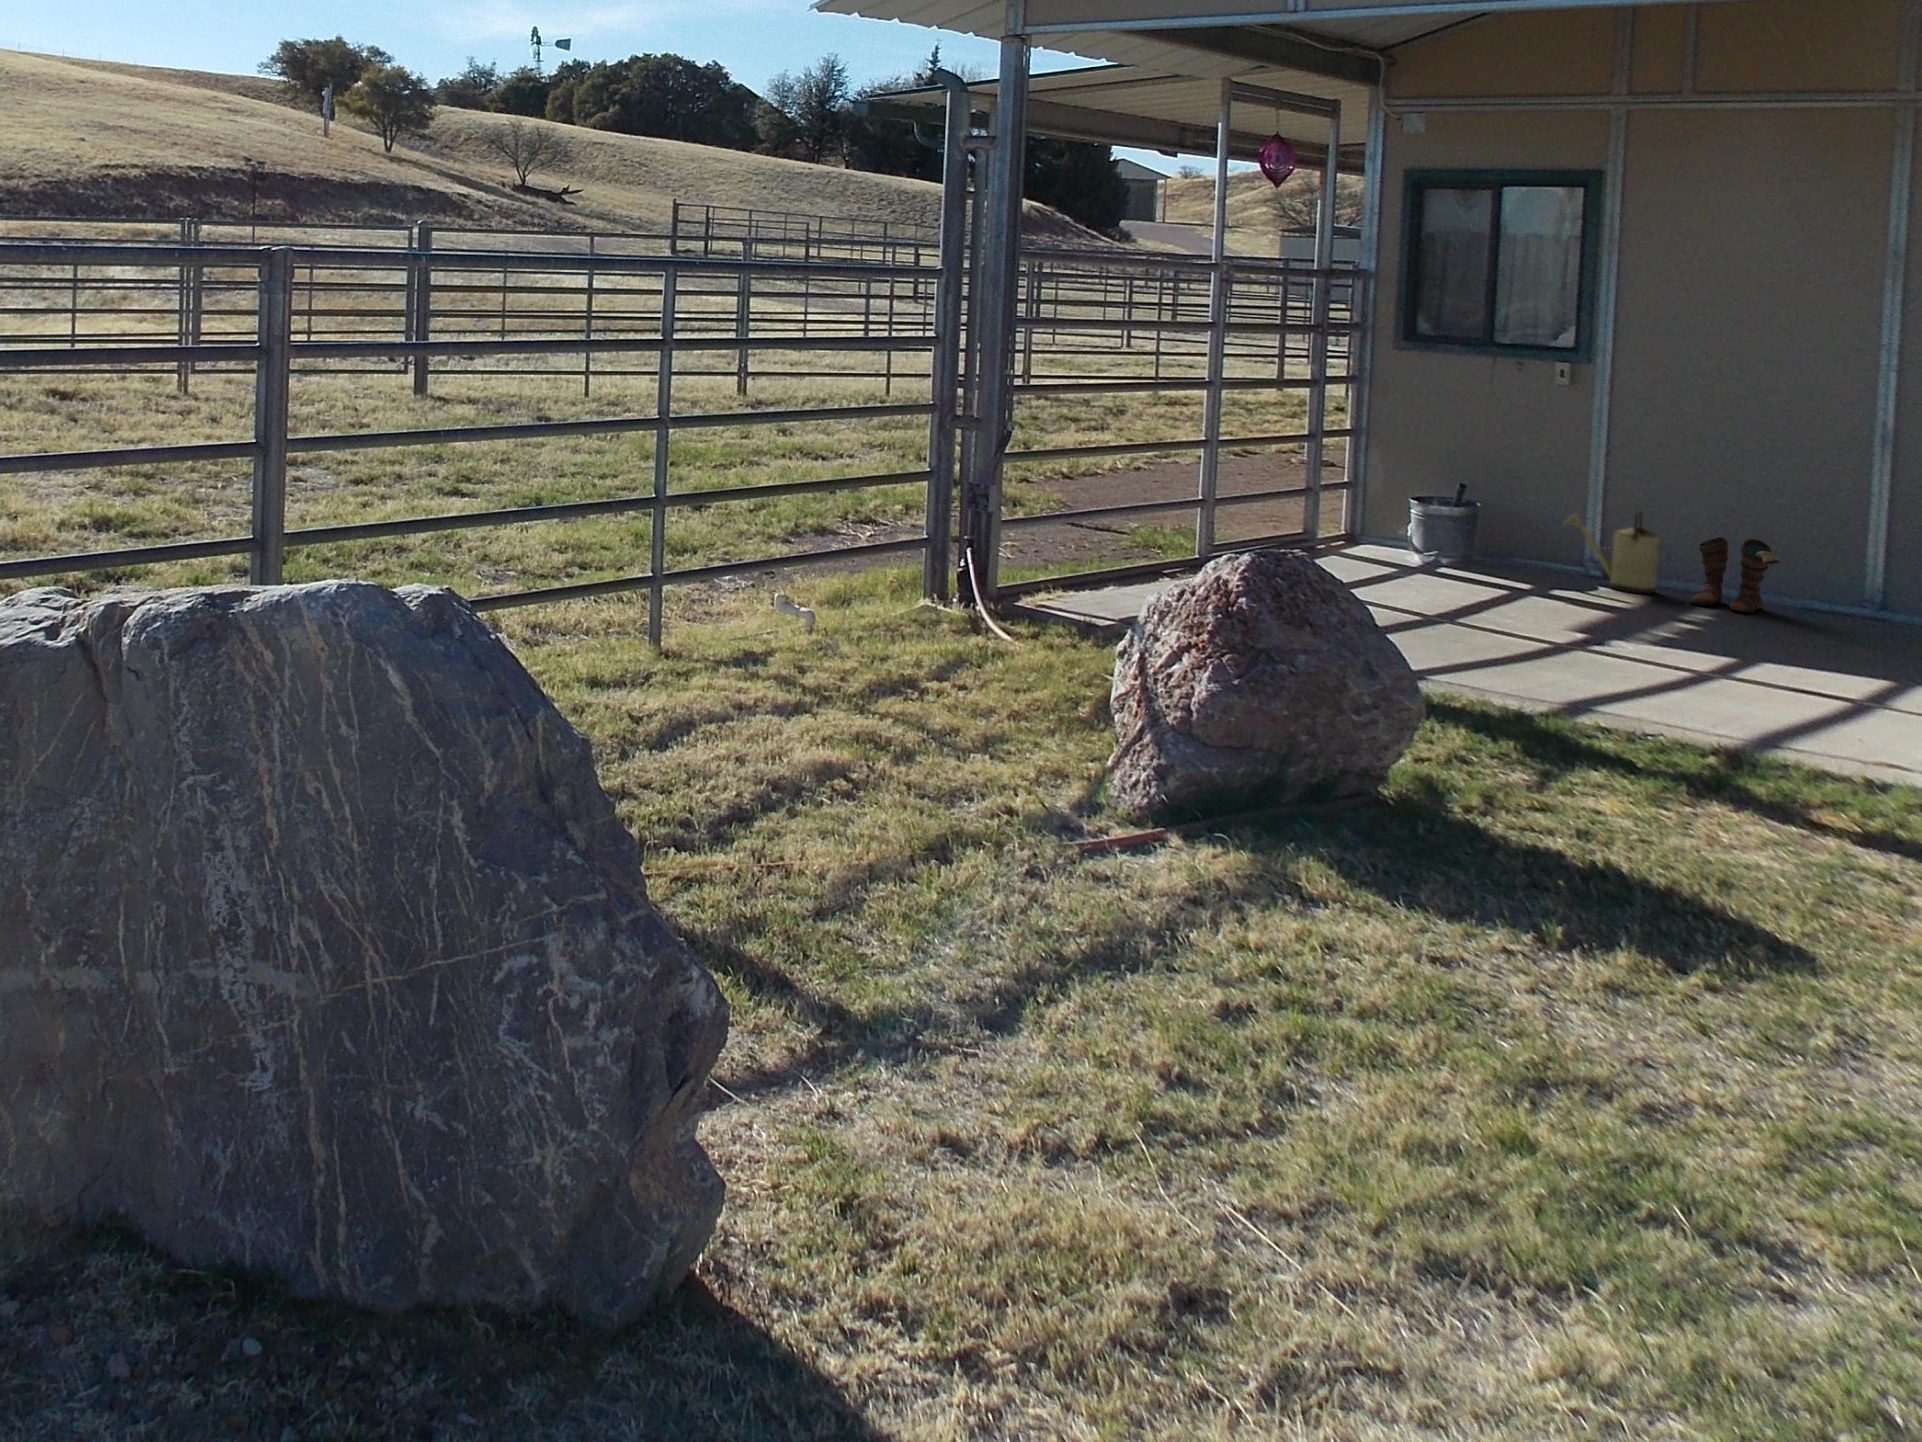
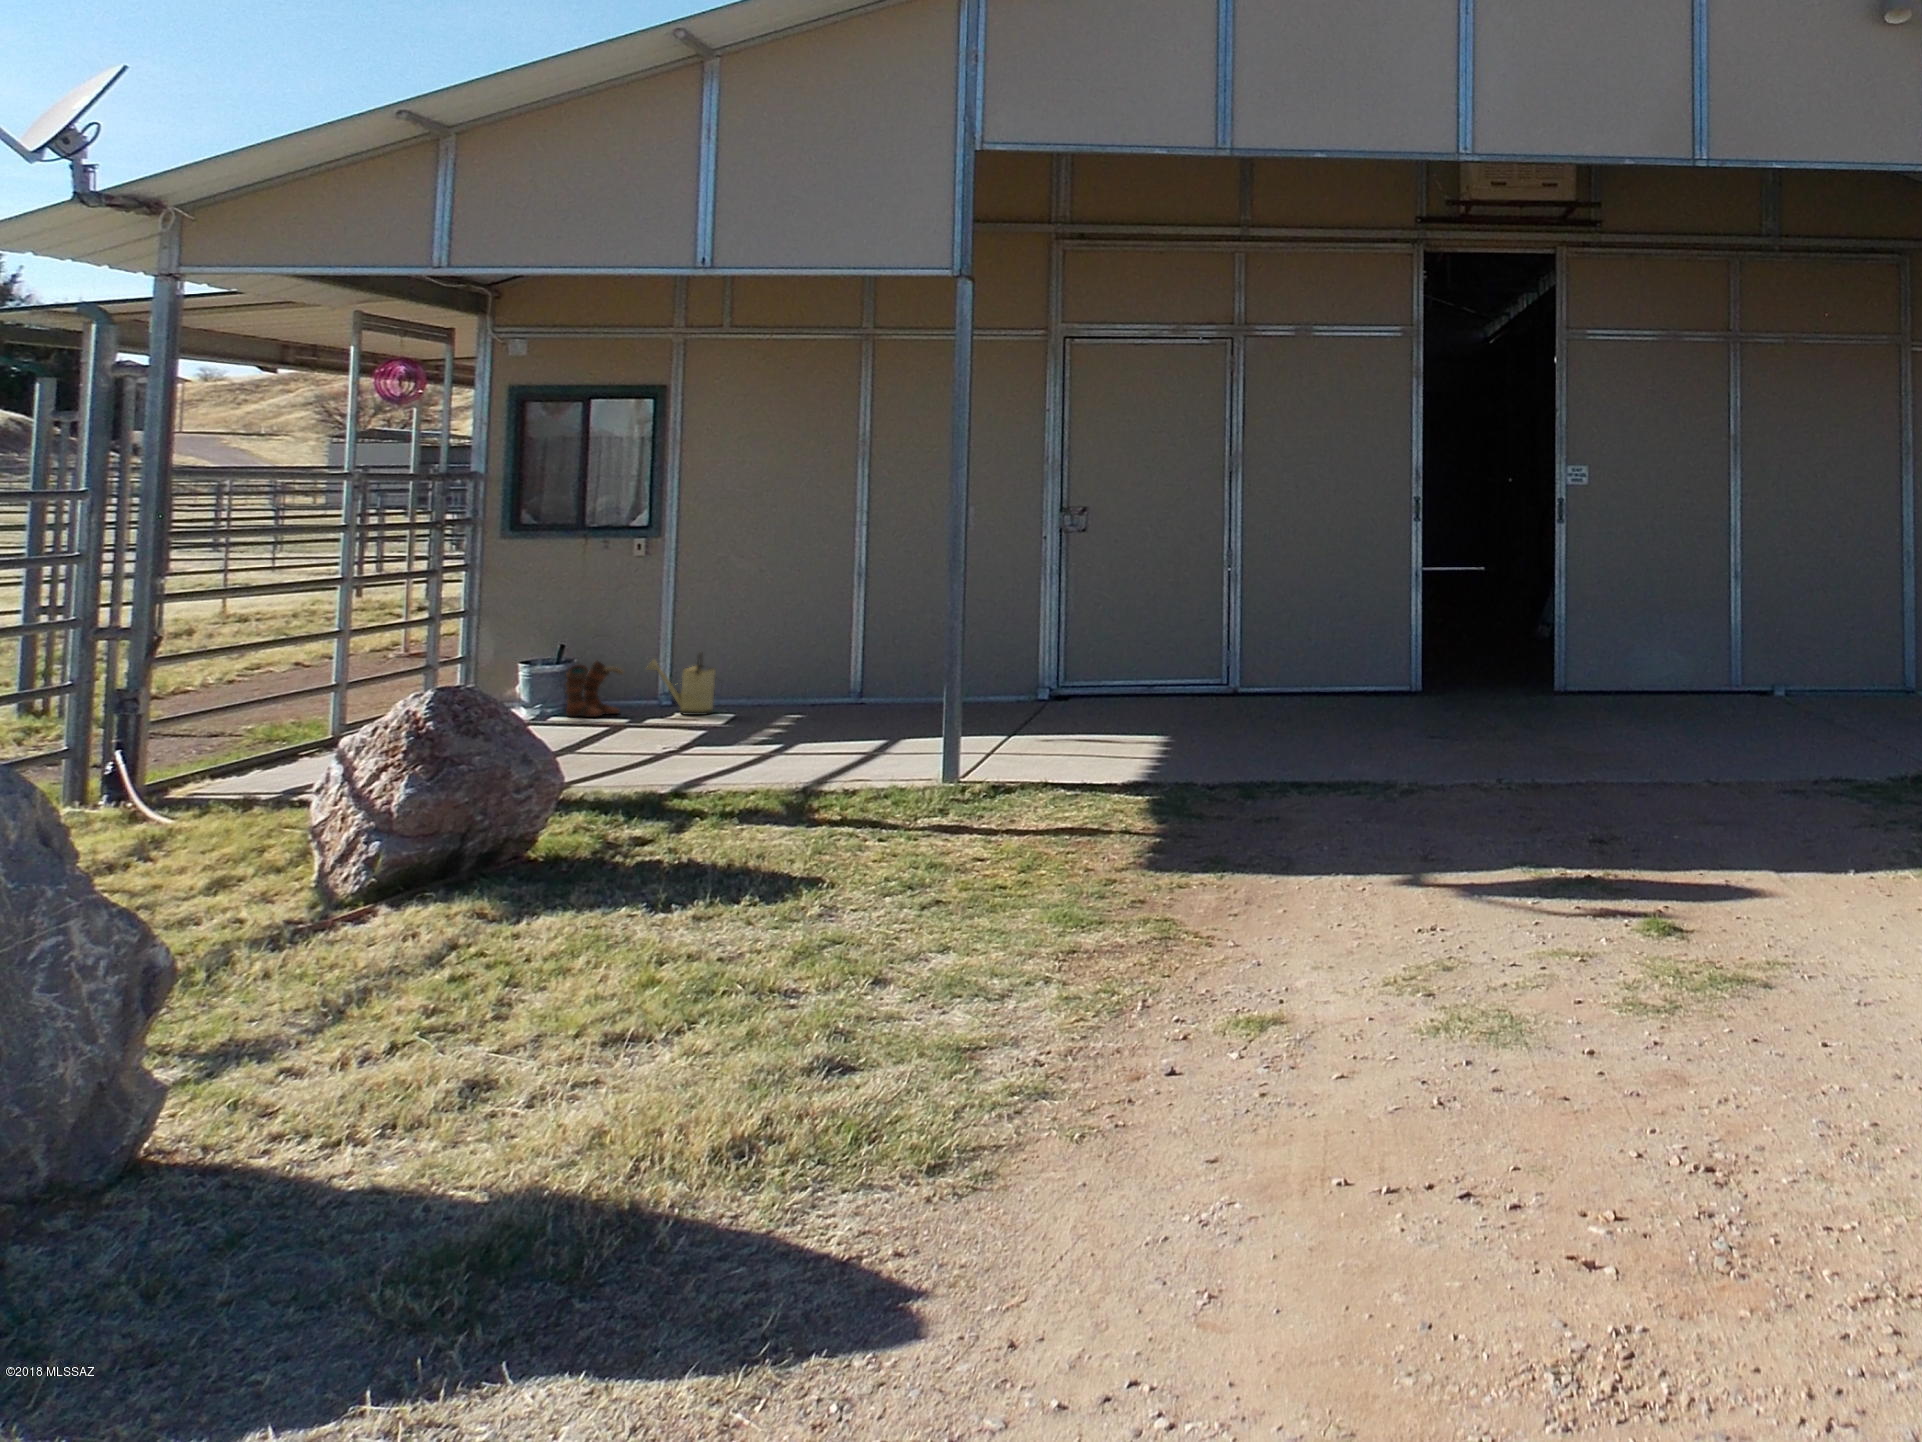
boots: present [1690,538,1781,613] -> present [566,661,624,717]

